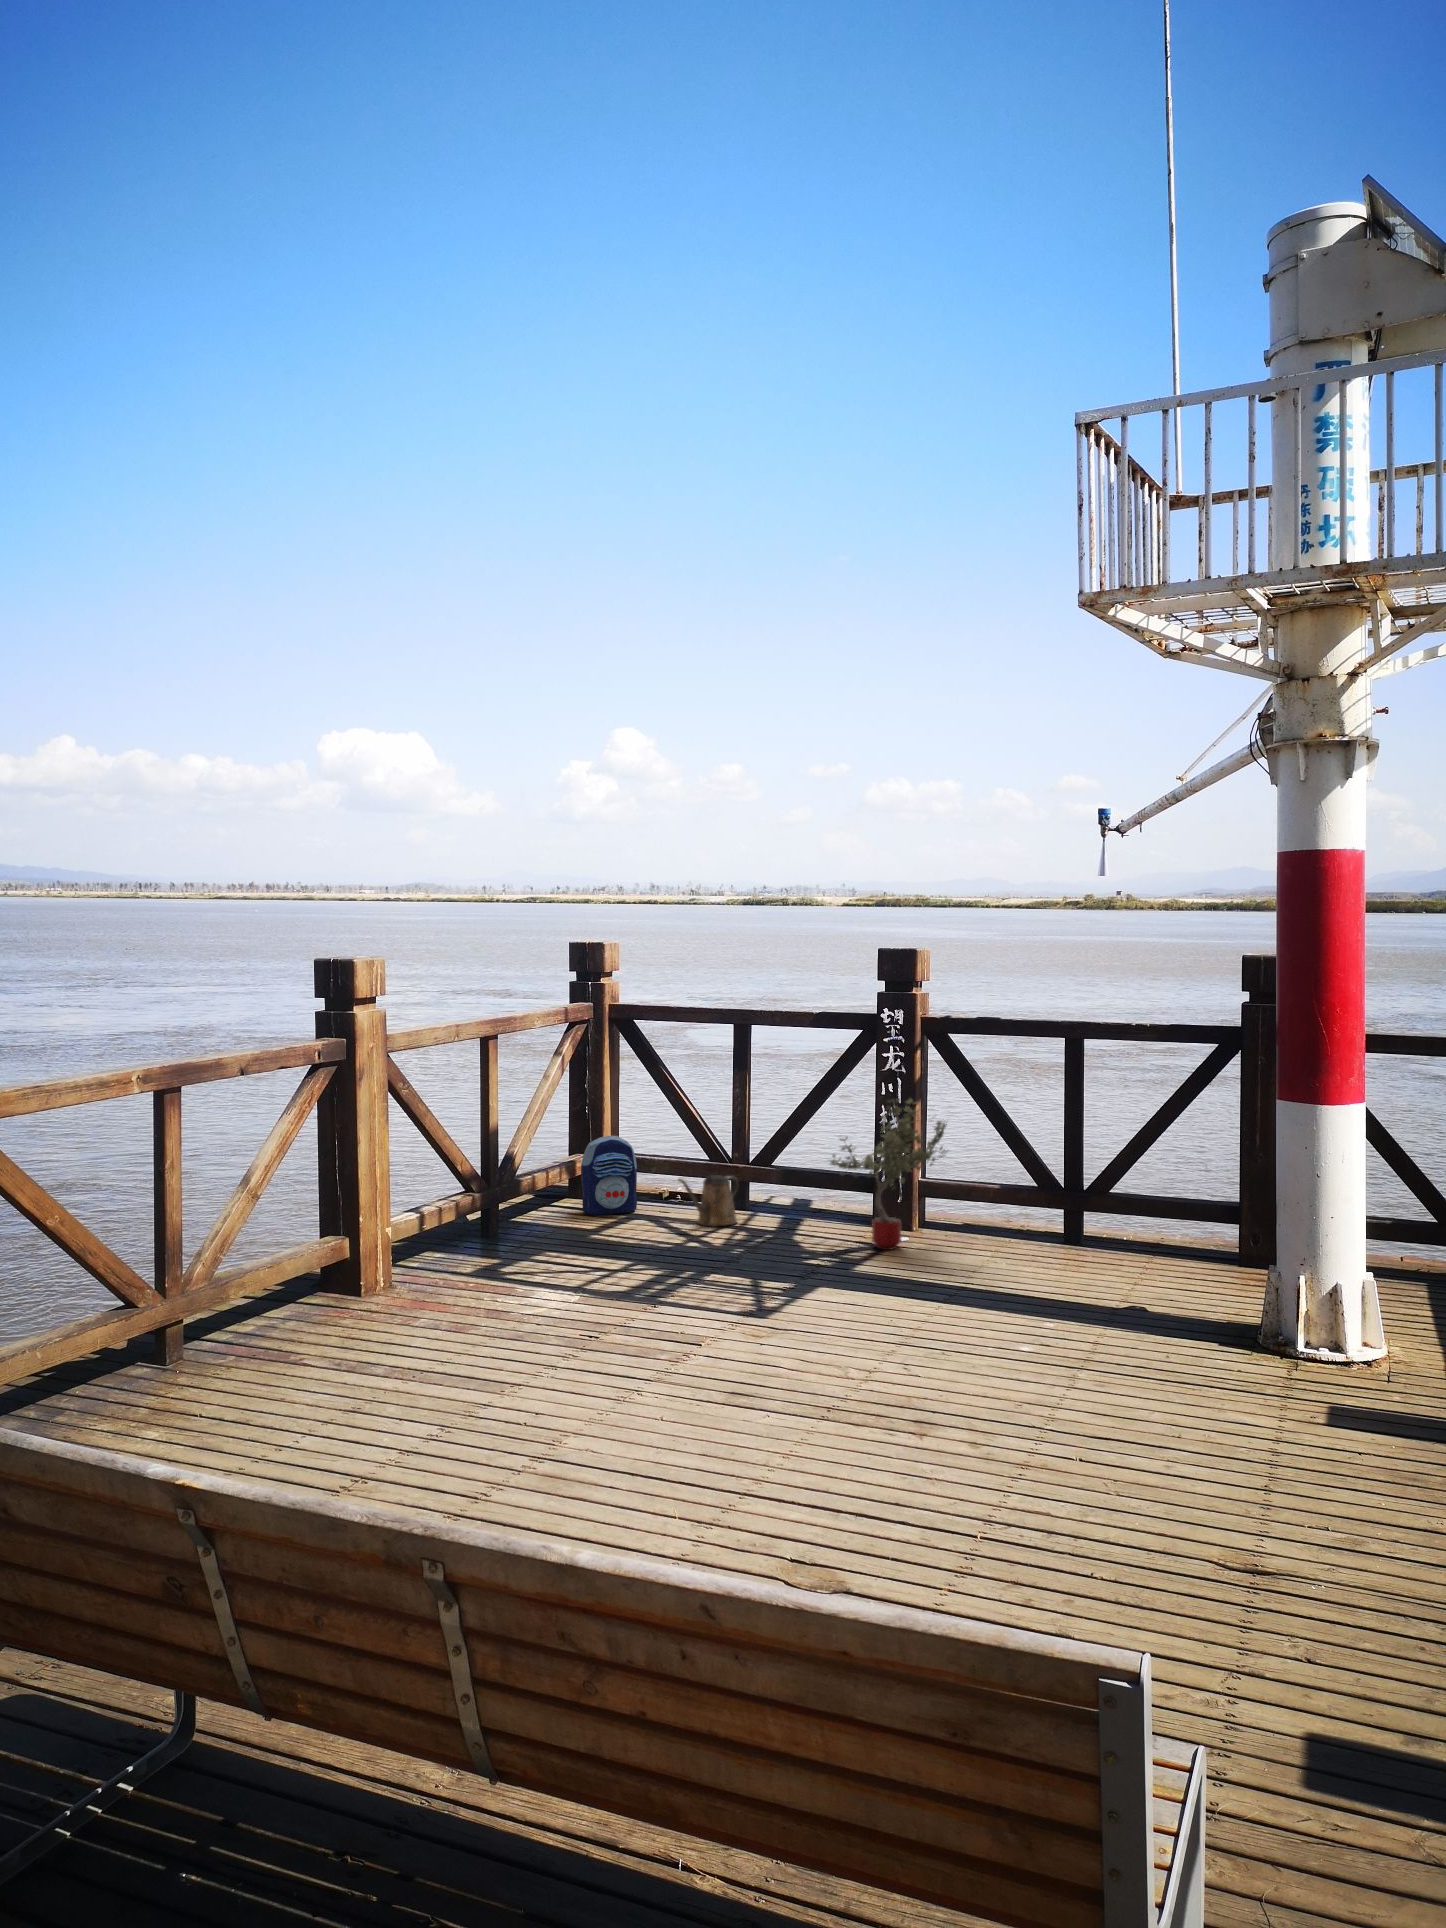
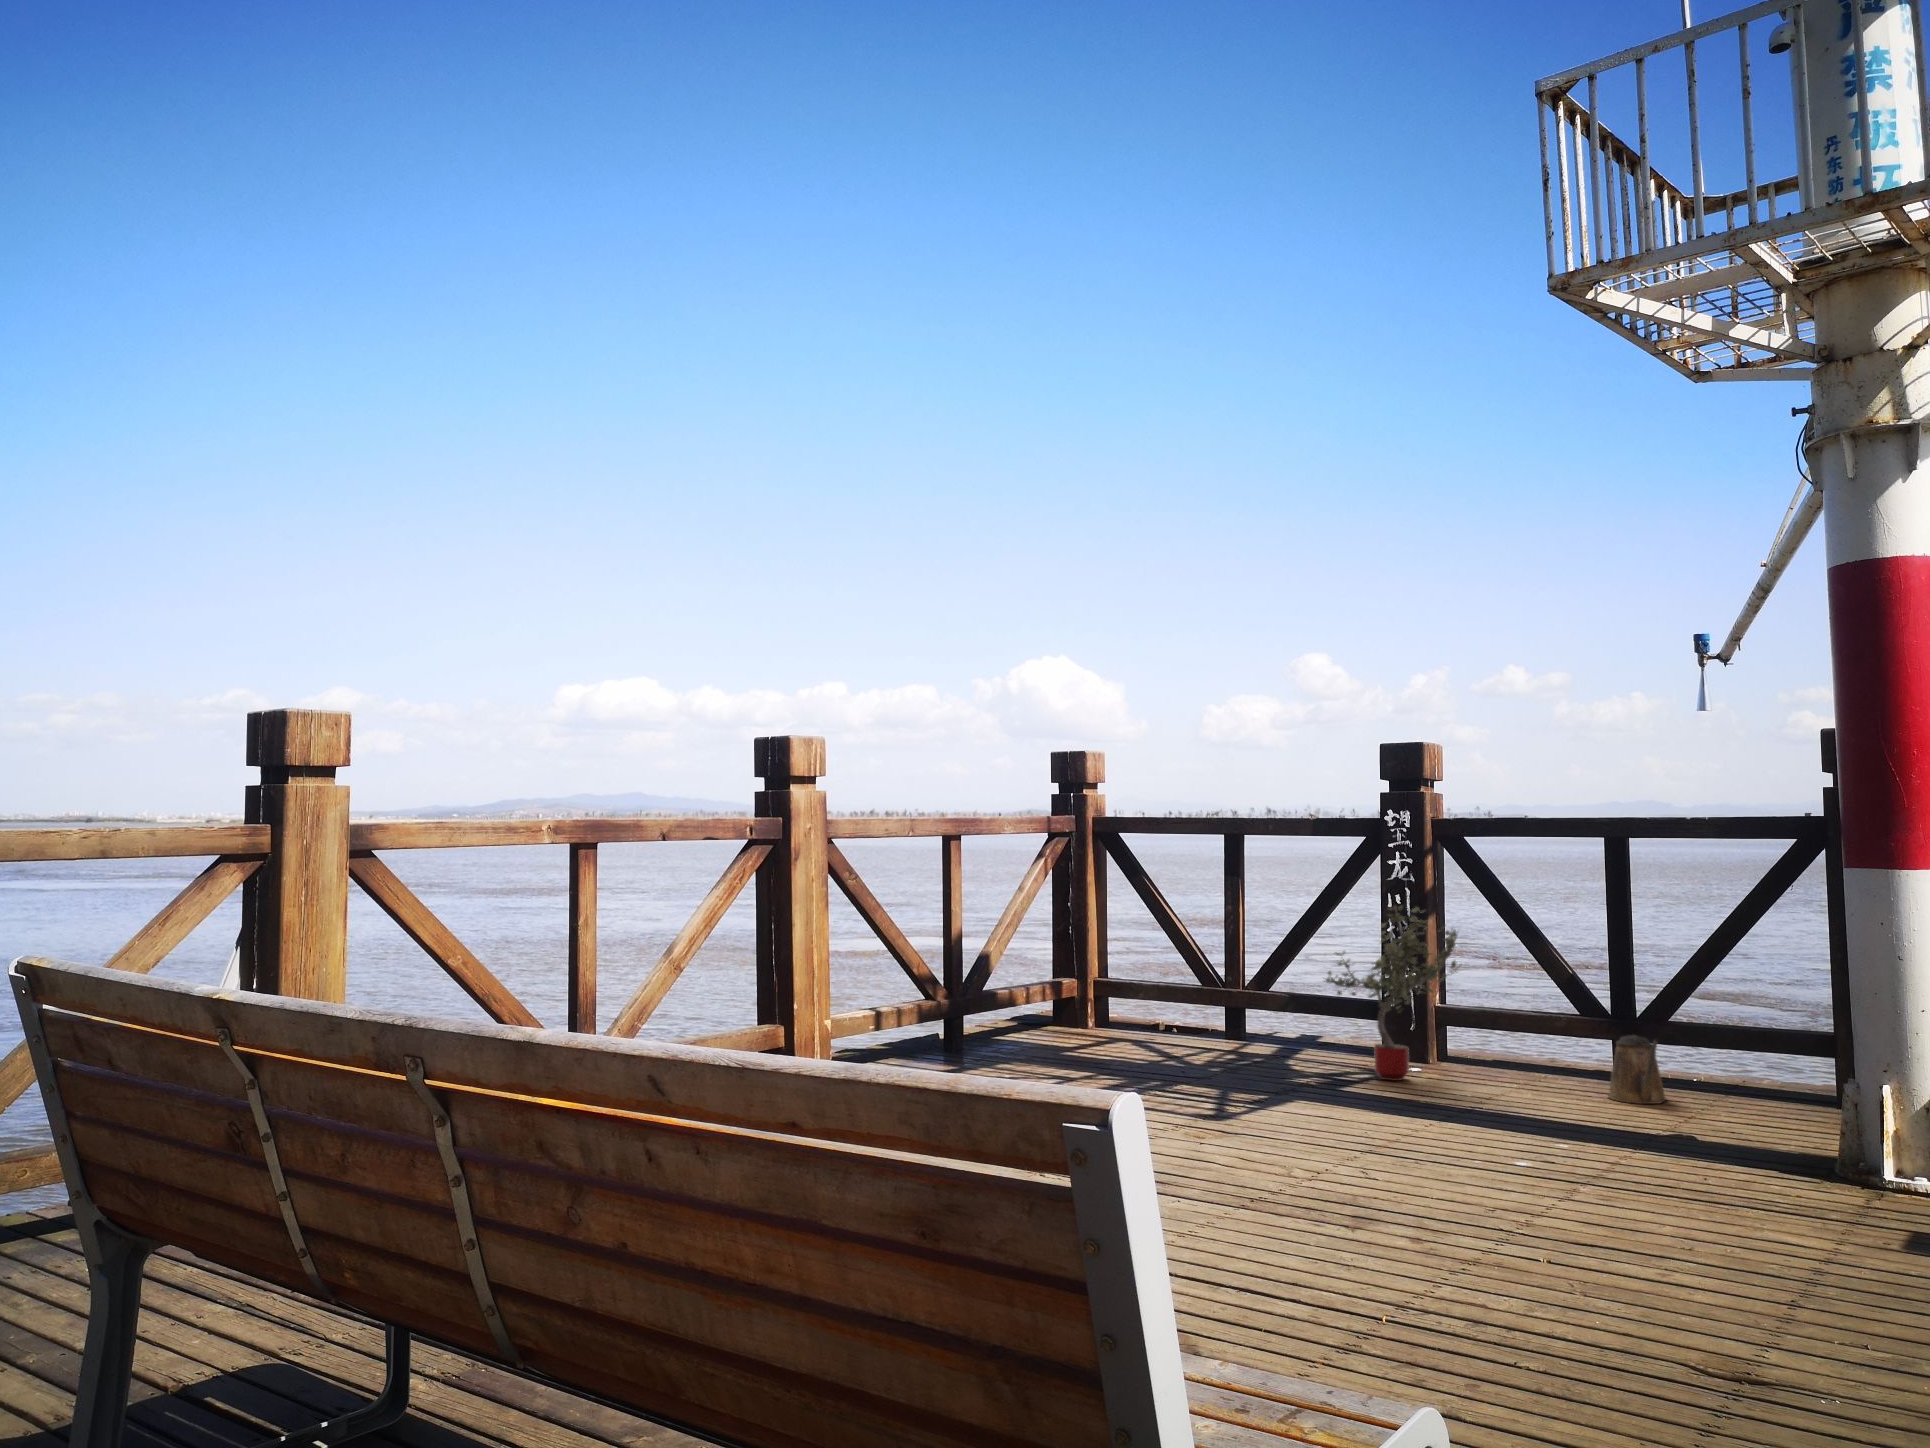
backpack: present [581,1136,637,1215] -> none [1060,956,1121,1042]
watering can: present [679,1175,738,1226] -> present [1608,1035,1666,1104]

